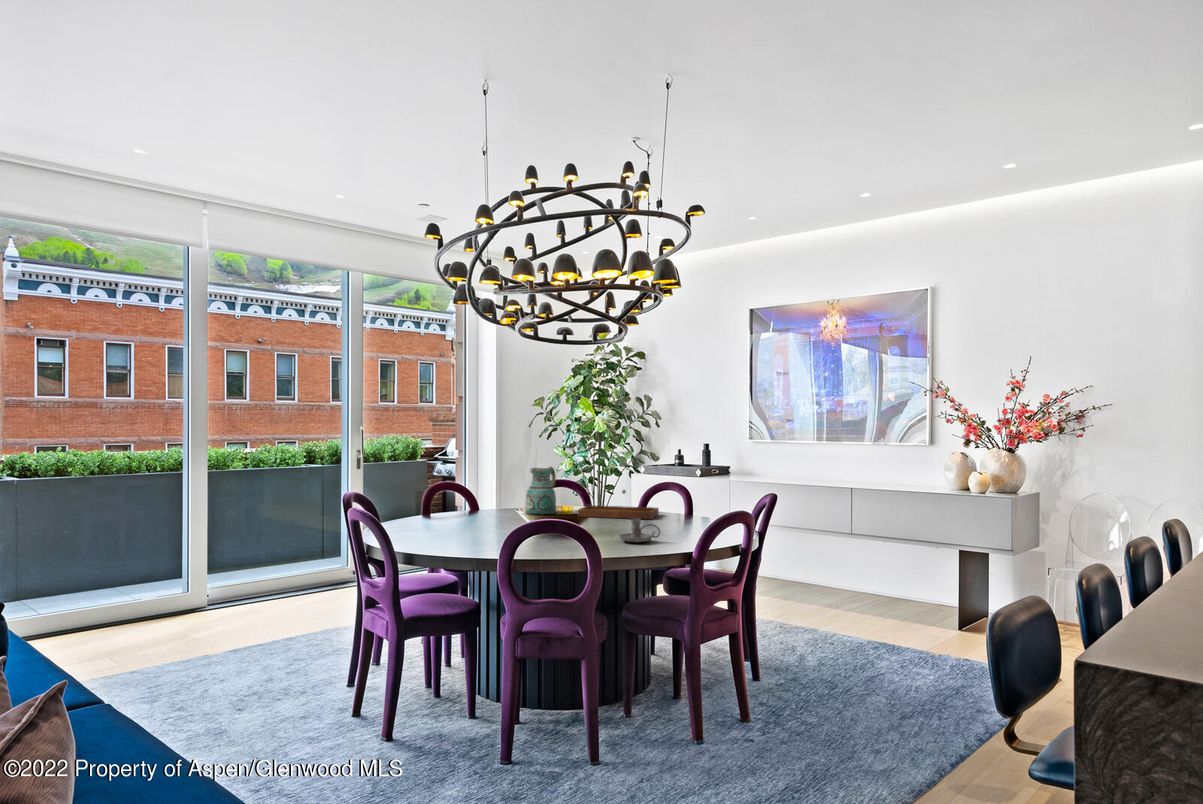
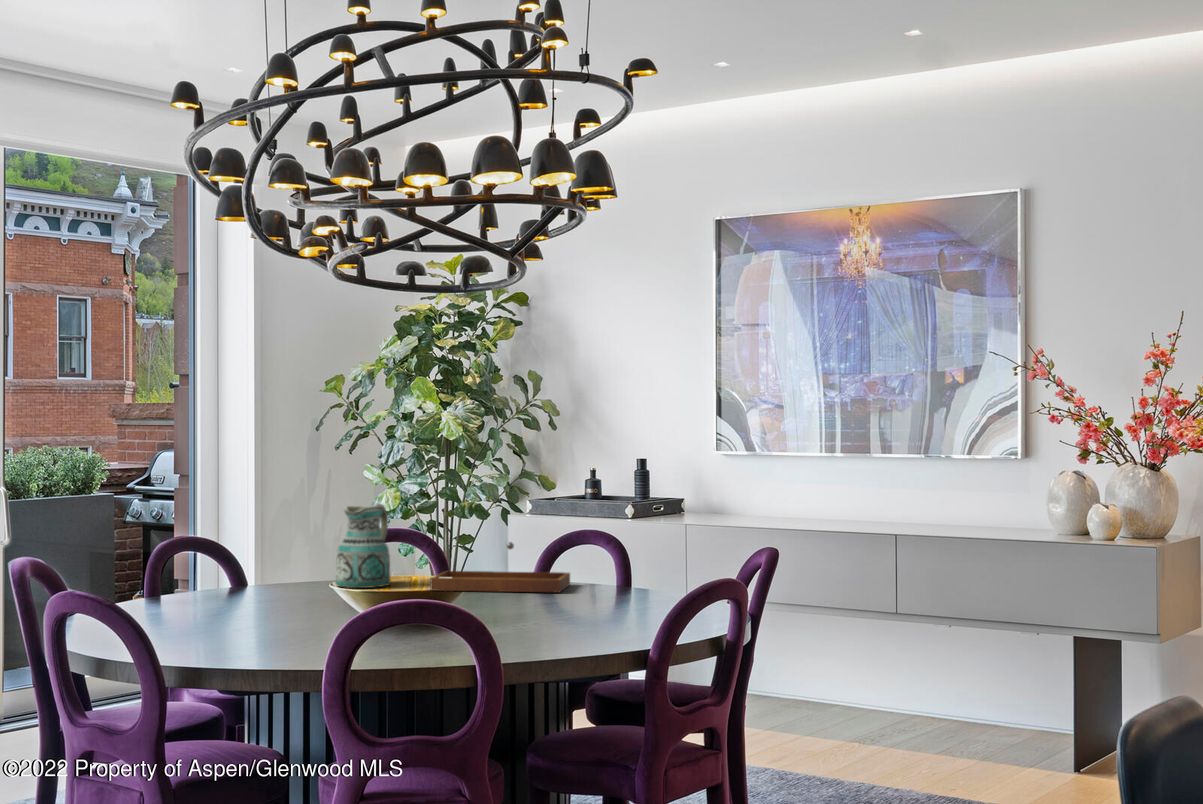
candle holder: present [619,519,660,542] -> none [514,591,583,631]

